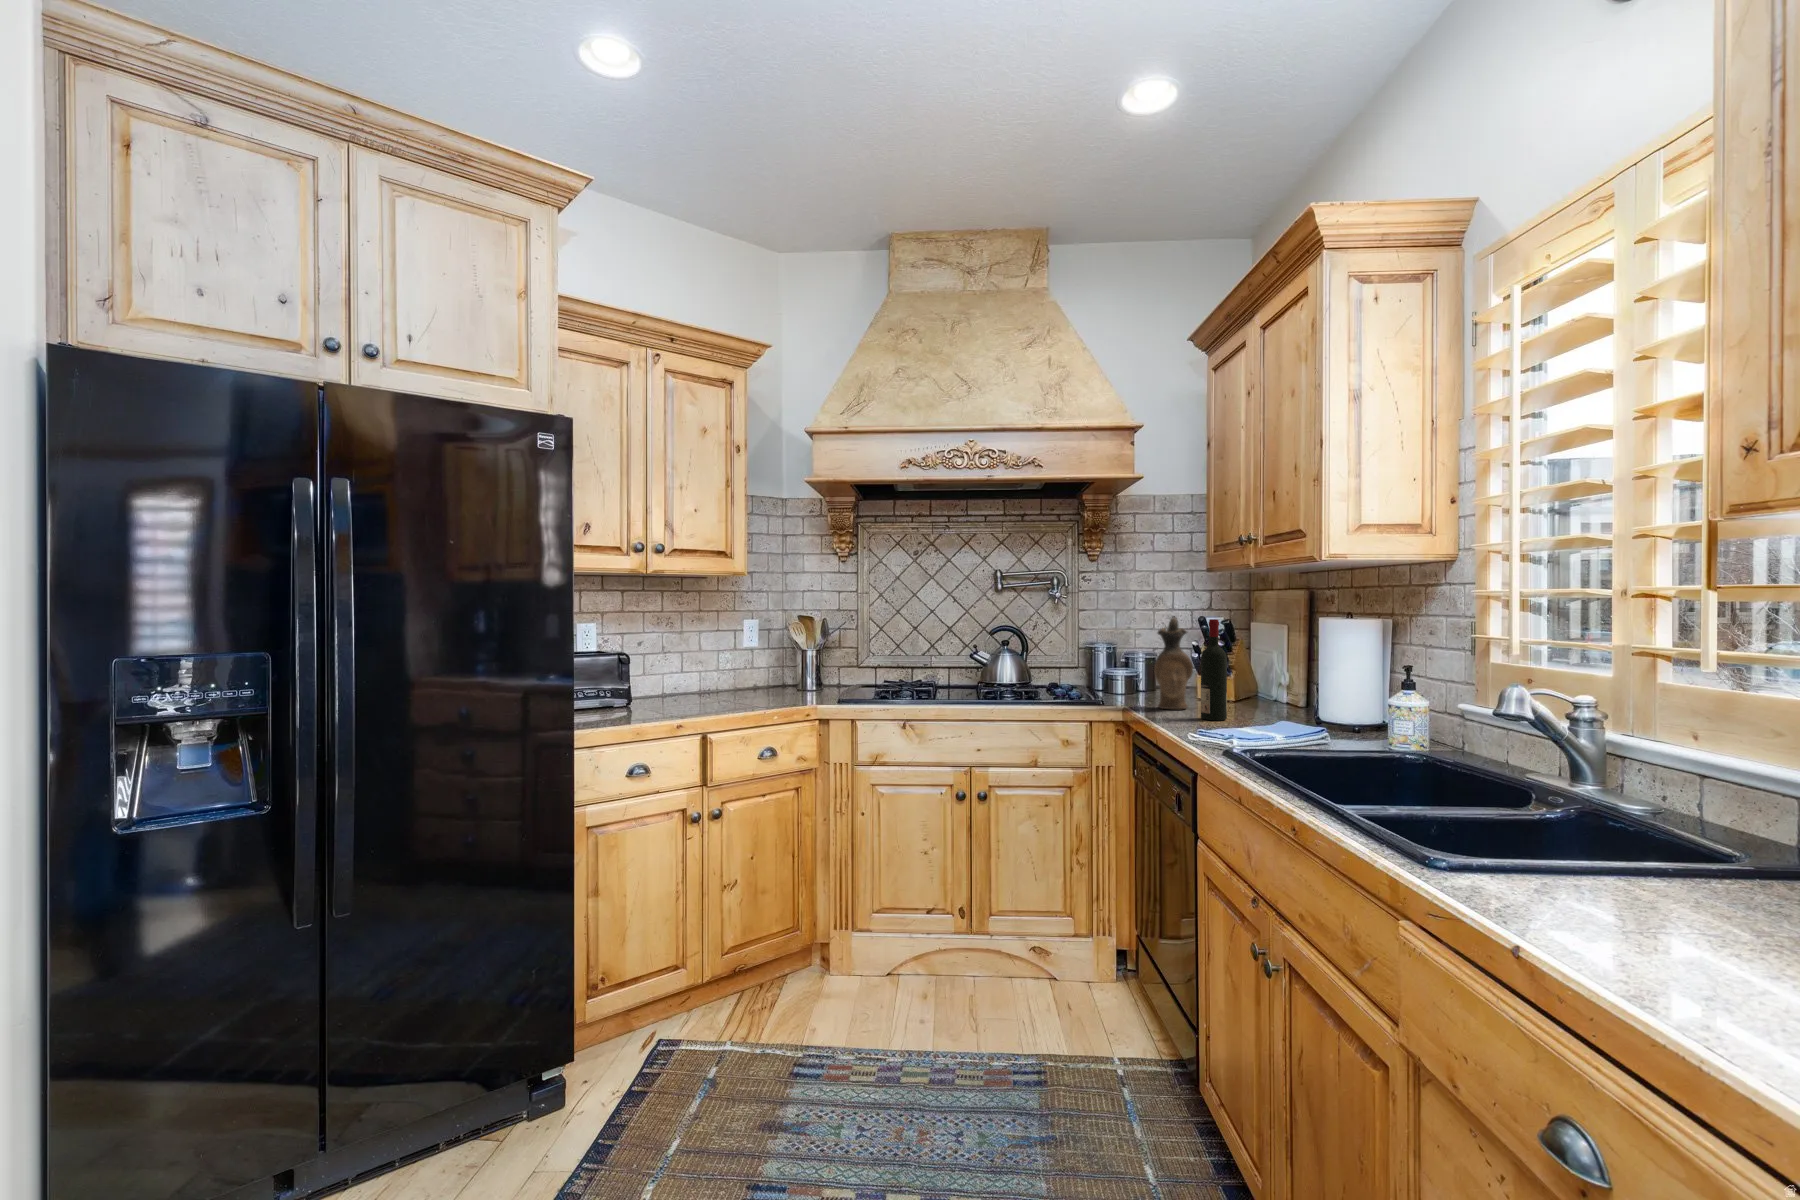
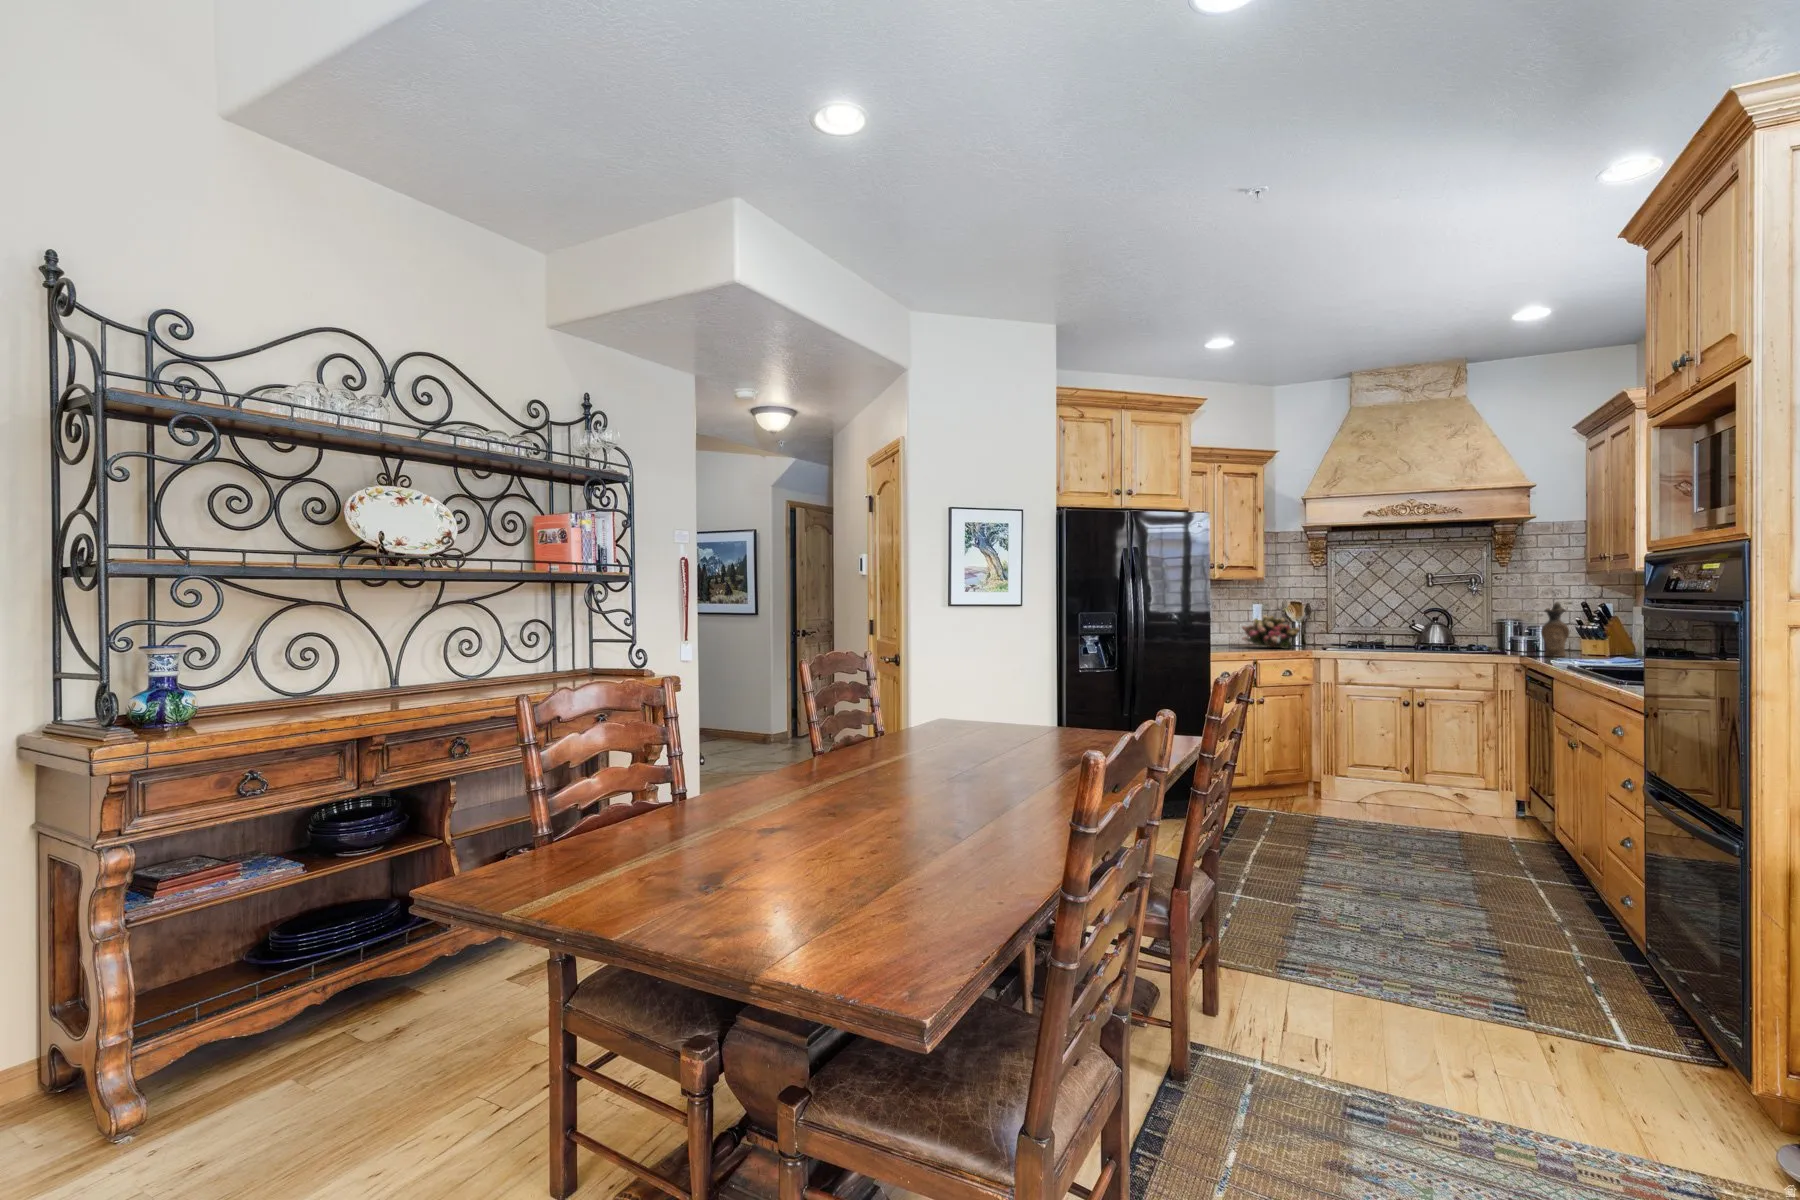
wine bottle: present [1201,619,1227,720] -> none [1571,602,1589,661]
flower arrangement: none [701,639,803,701] -> present [1242,615,1300,649]

